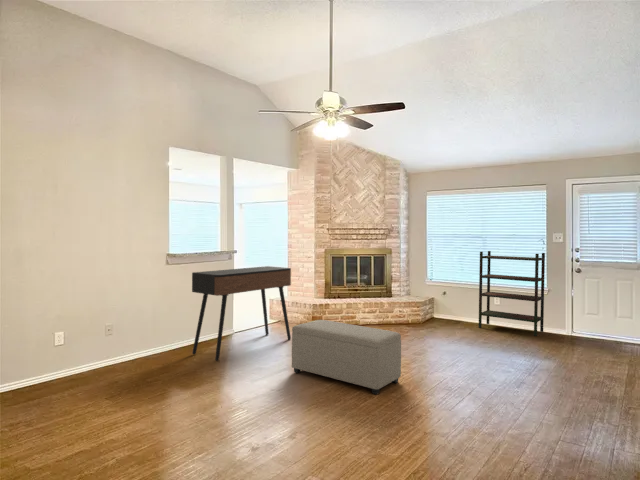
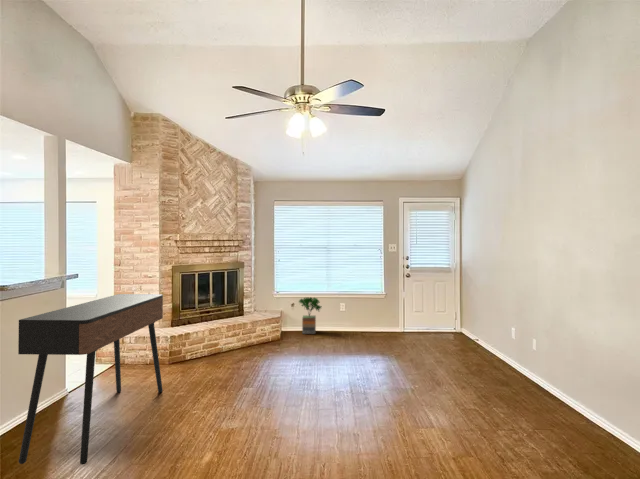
bookshelf: present [479,251,545,336] -> none [335,261,387,336]
potted tree: none [446,286,470,324] -> present [299,297,322,334]
ottoman: present [292,320,401,394] -> none [228,363,370,448]

